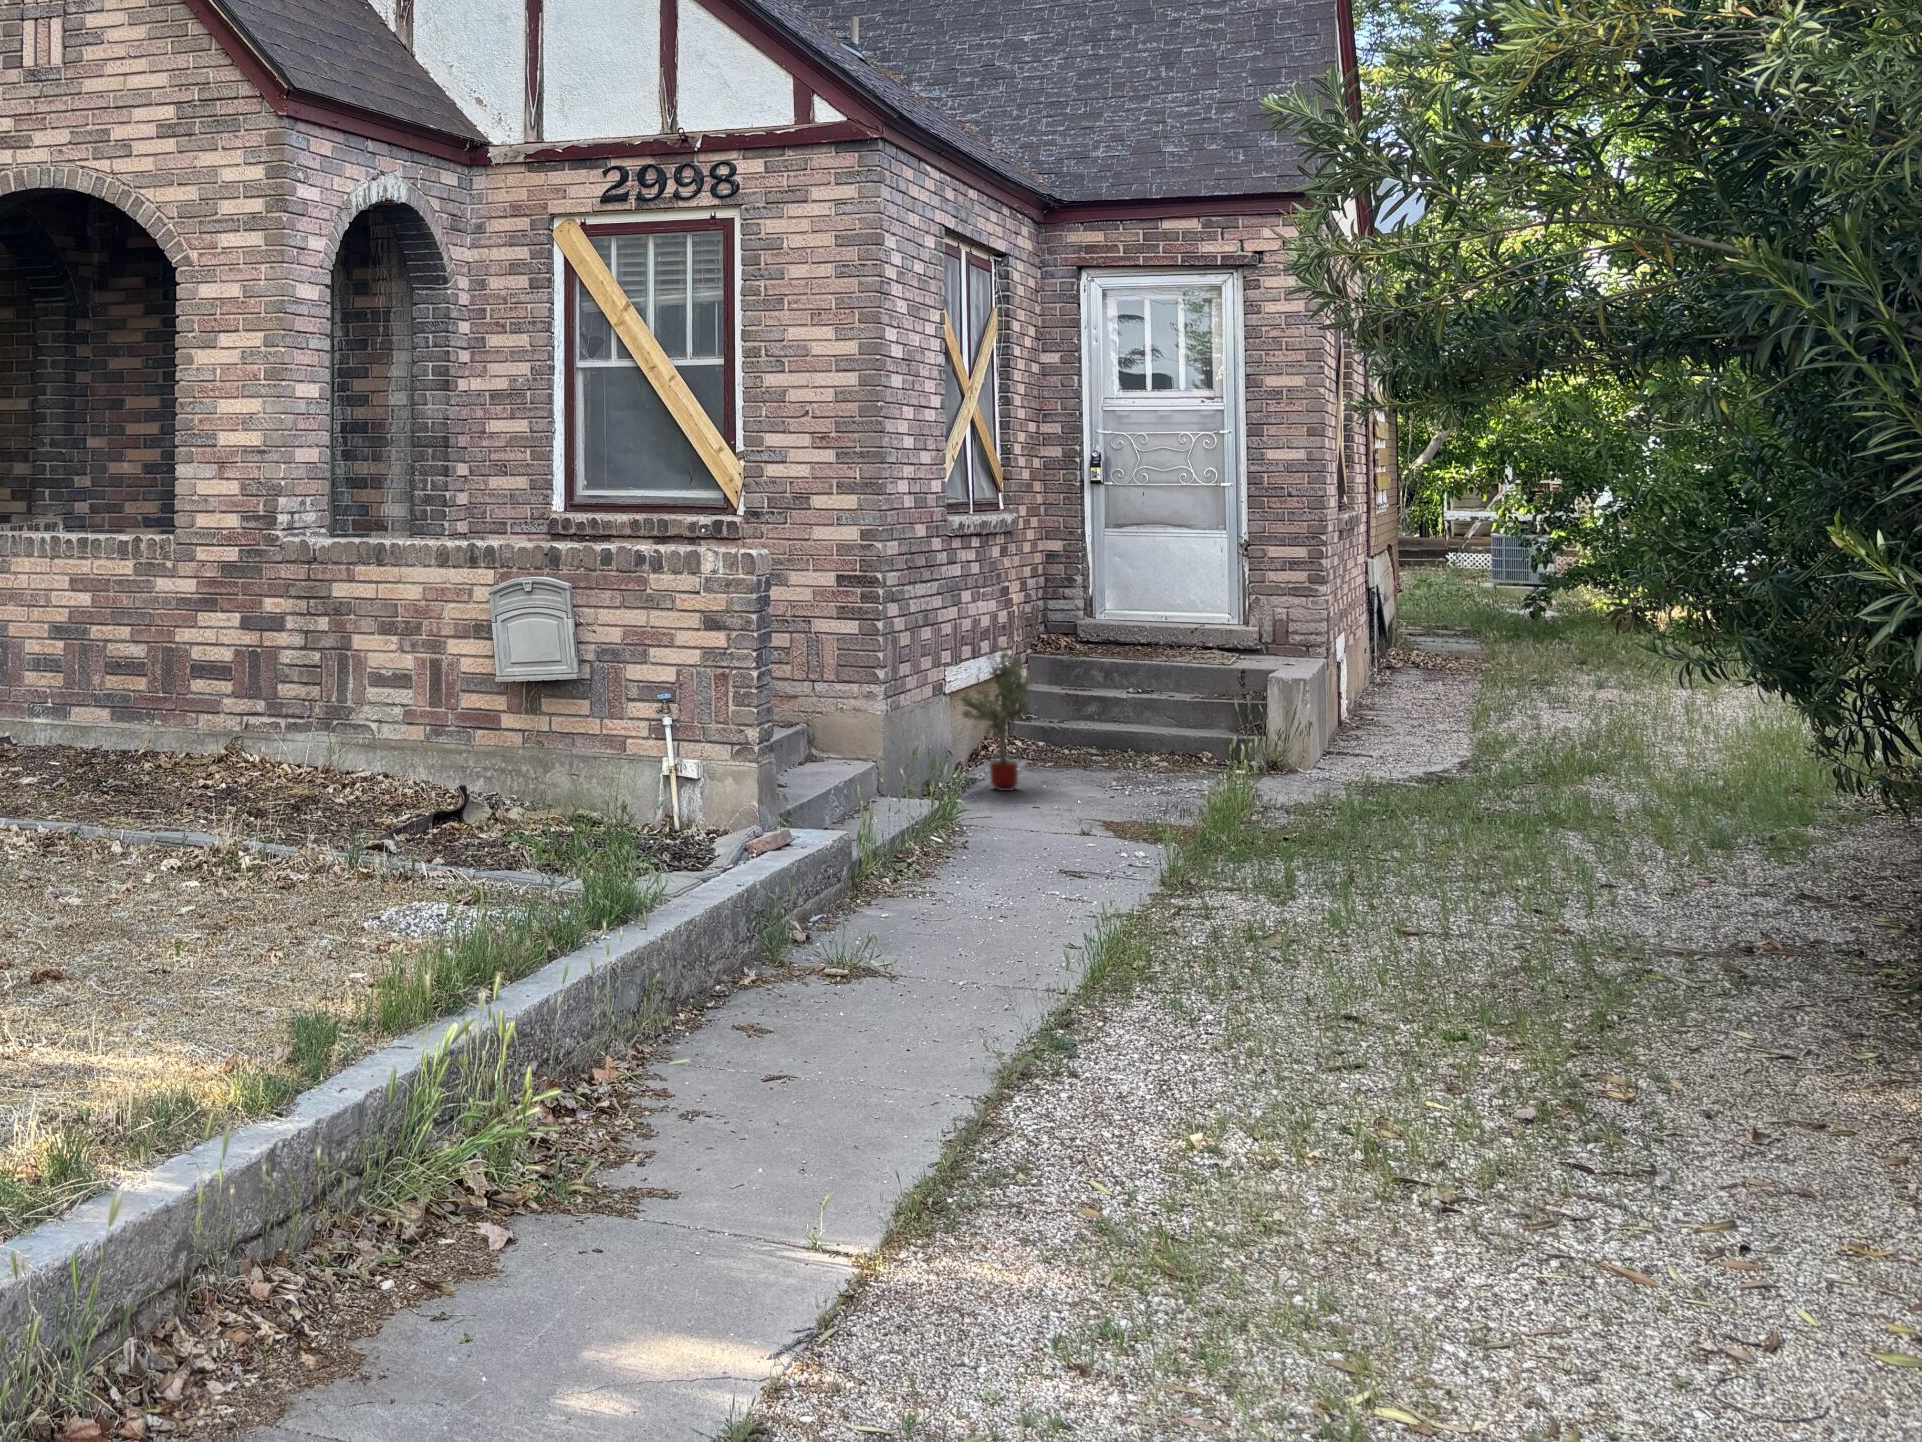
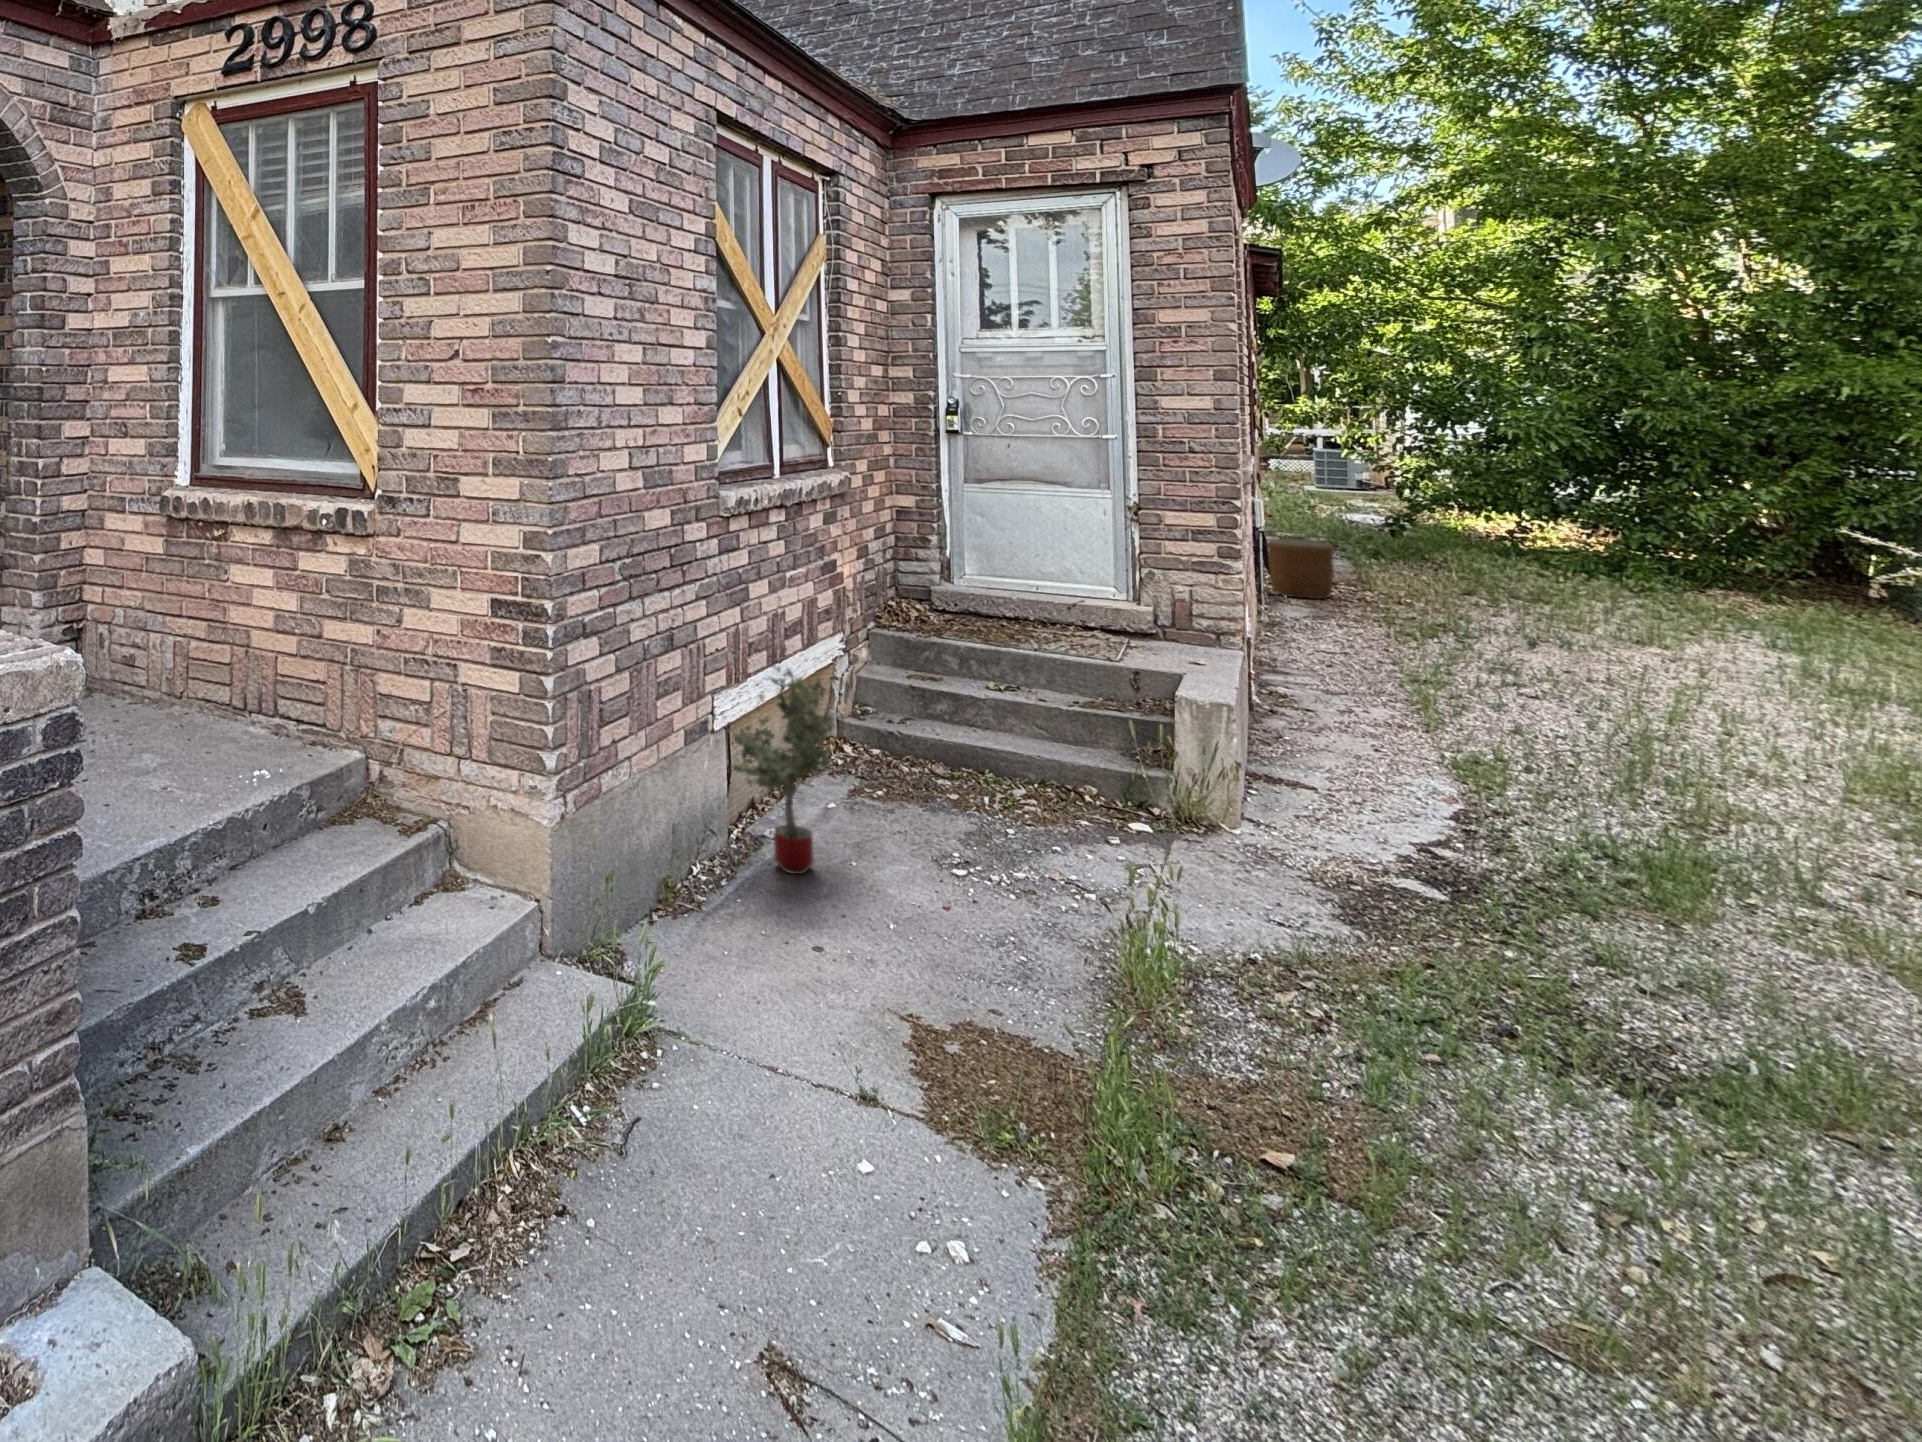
woven basket: none [1380,600,1440,657] -> present [1267,539,1334,599]

